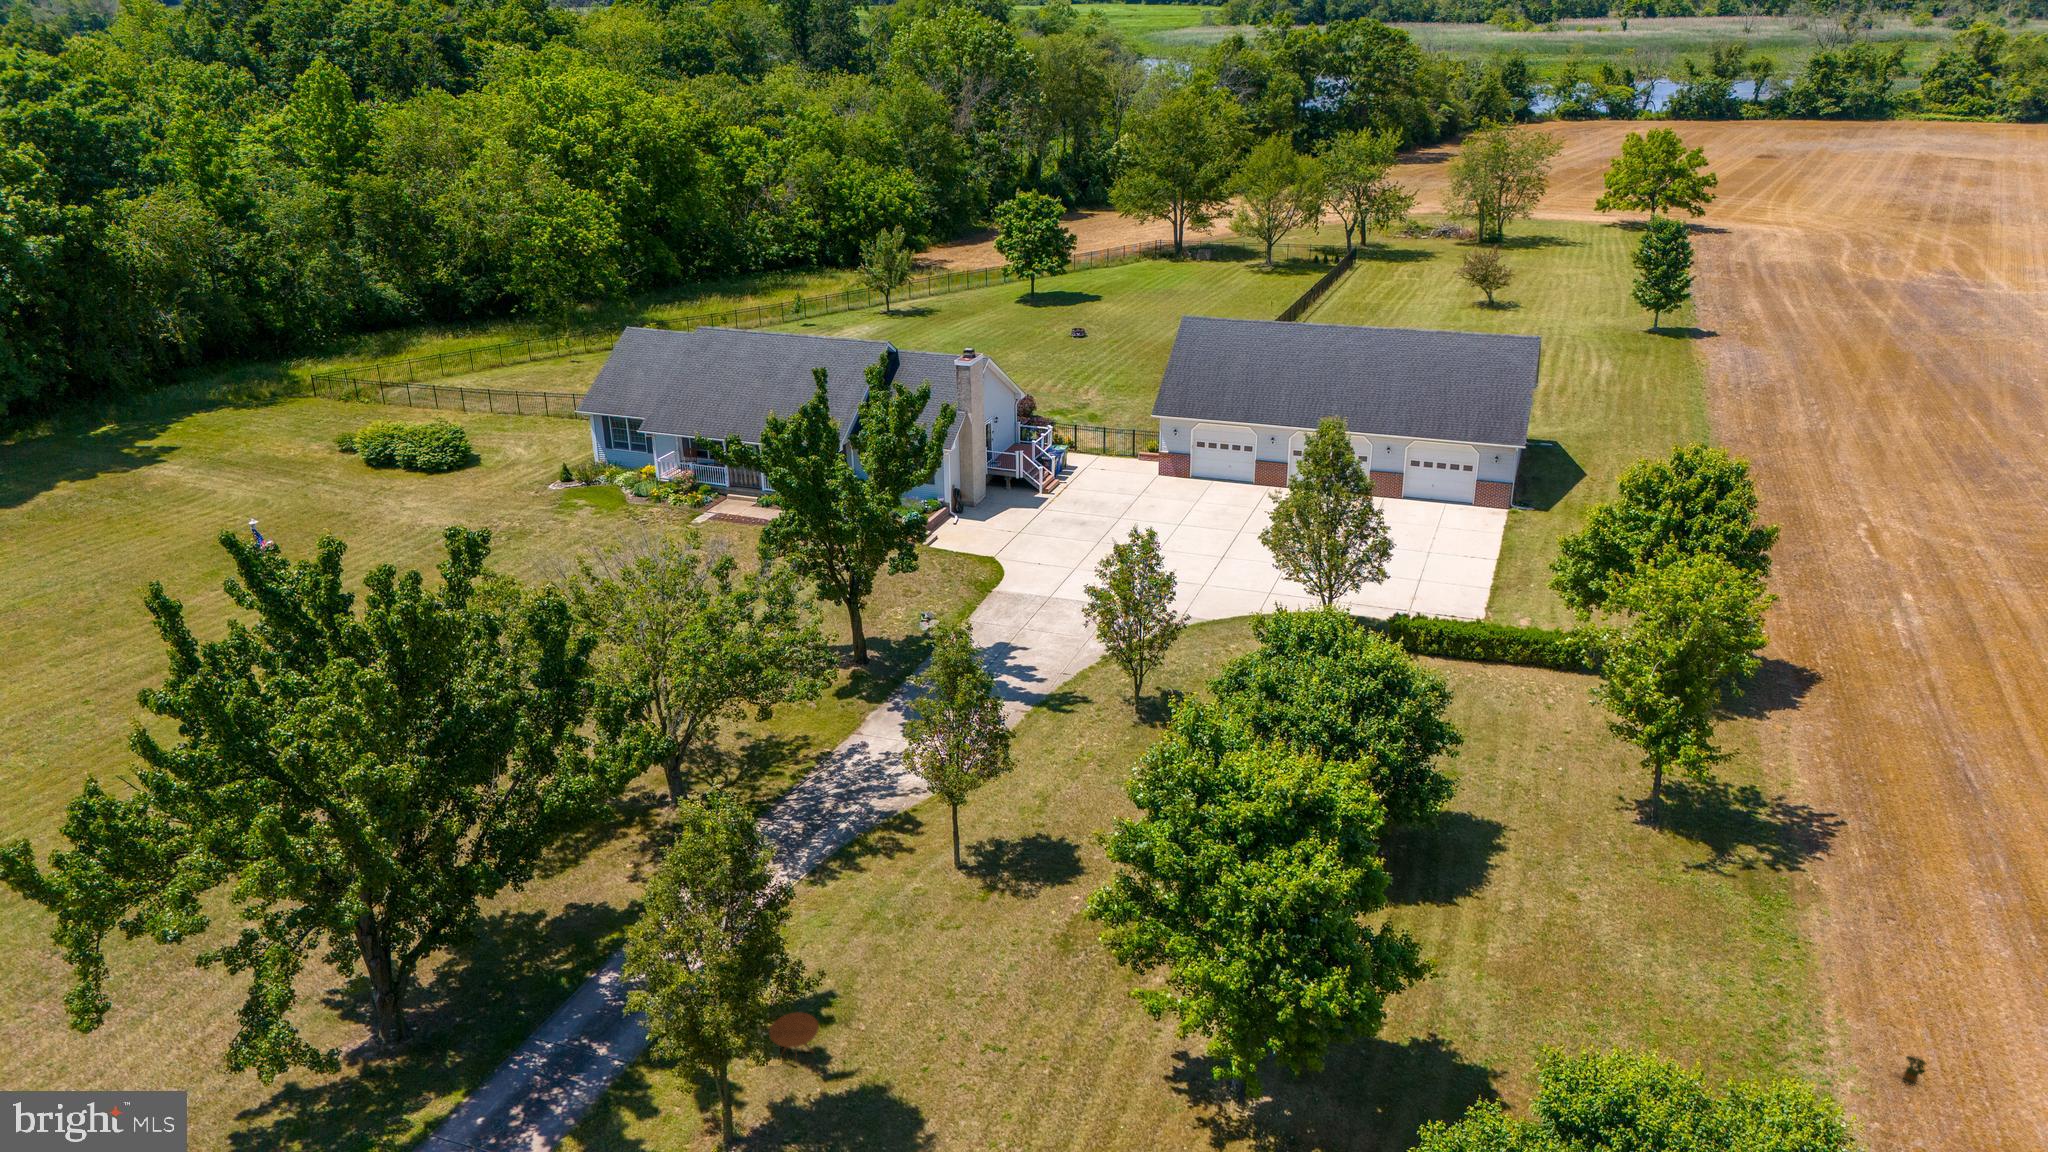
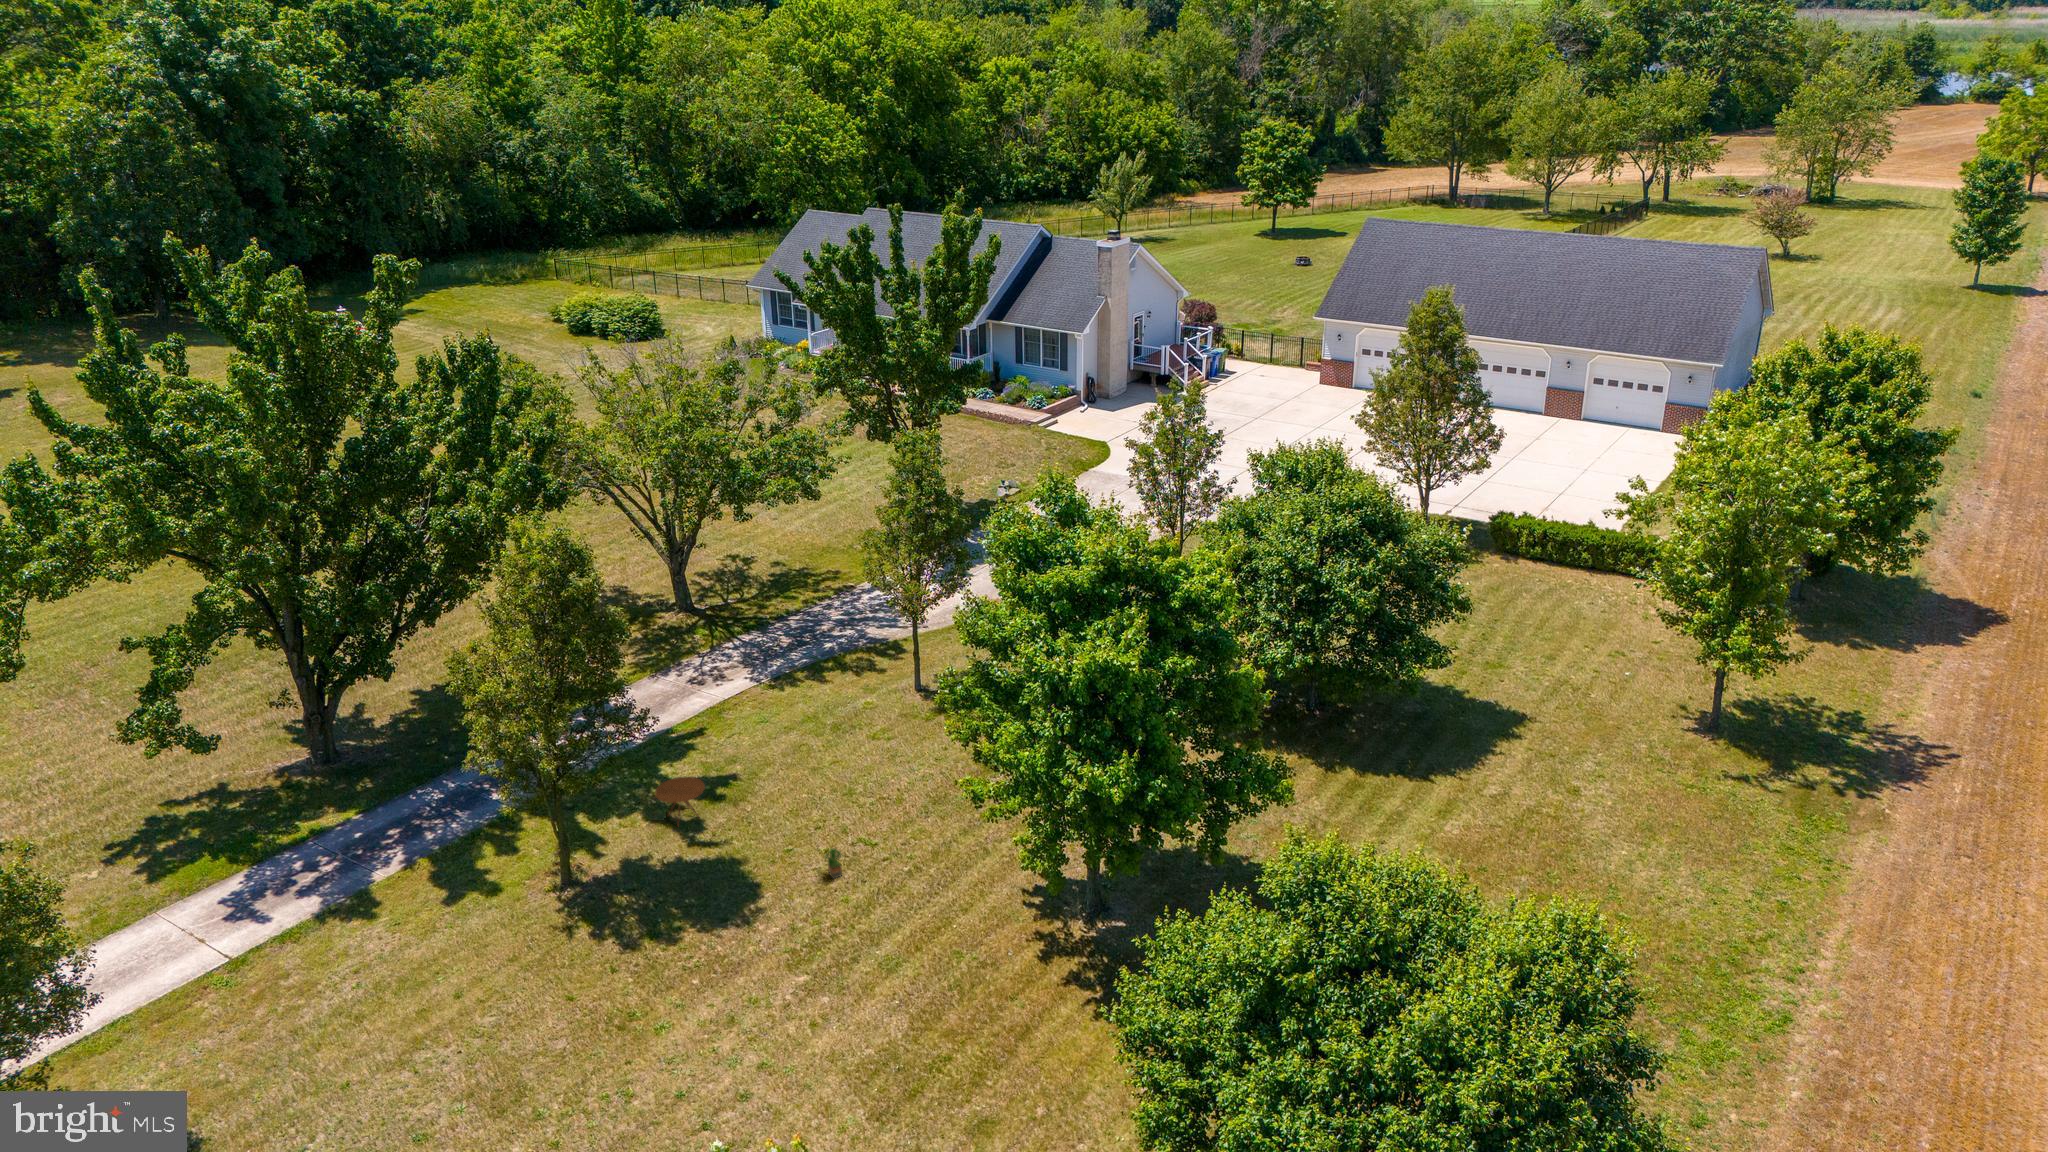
potted tree: present [1903,1056,1927,1085] -> present [825,848,843,879]

